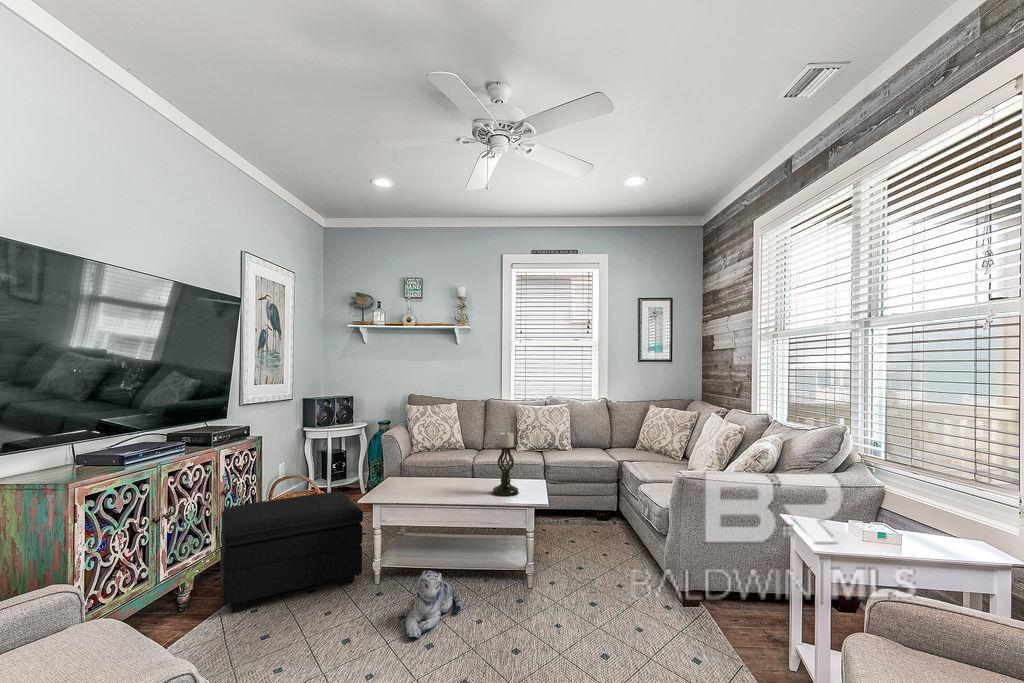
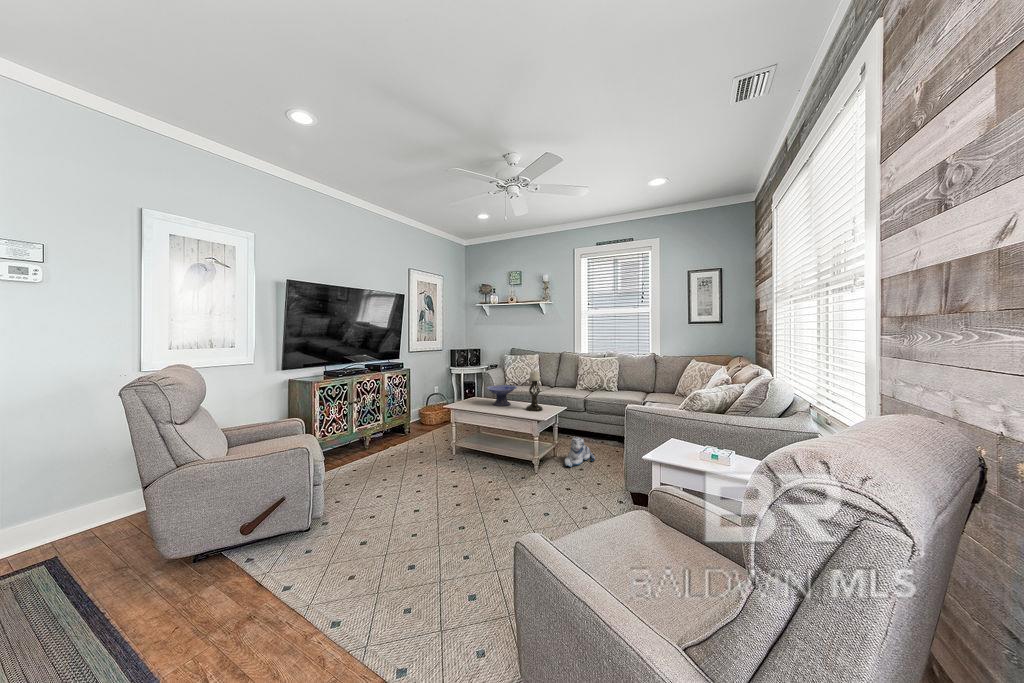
decorative bowl: none [419,456,470,493] -> present [486,385,517,406]
footstool: present [220,492,363,613] -> none [381,402,453,455]
plush toy: present [405,571,461,638] -> present [564,436,595,467]

